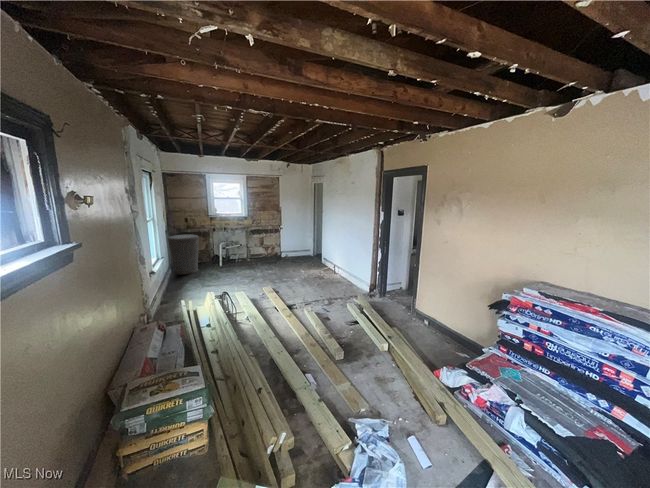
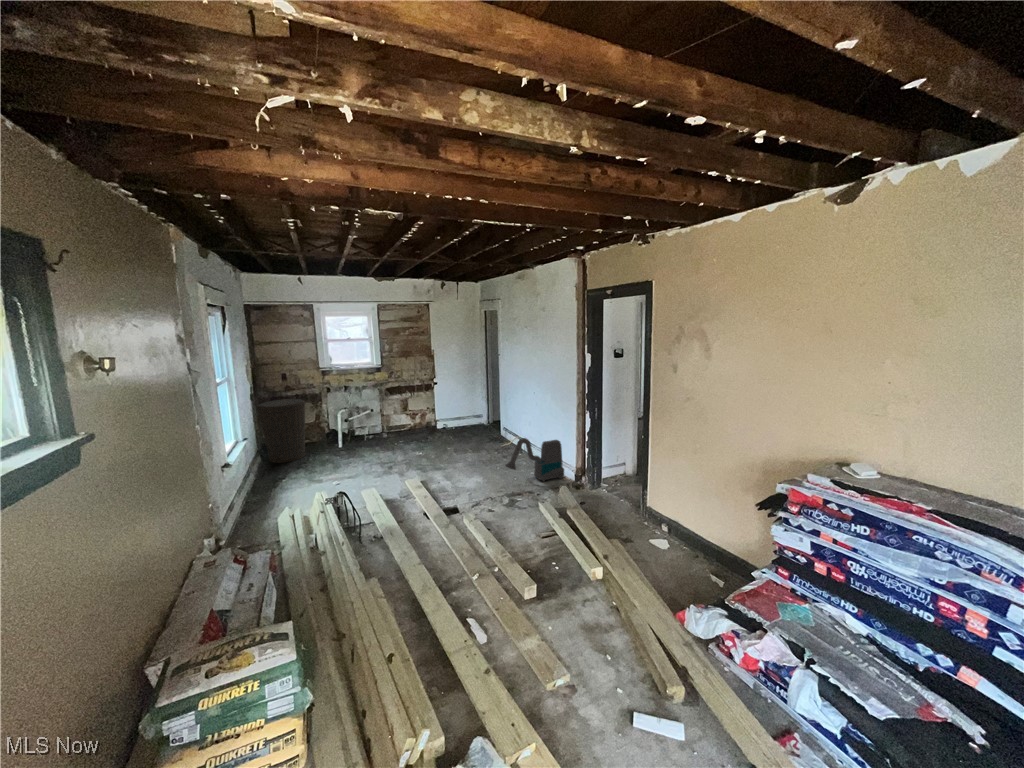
vacuum cleaner: none [326,265,364,293] -> present [505,438,564,482]

